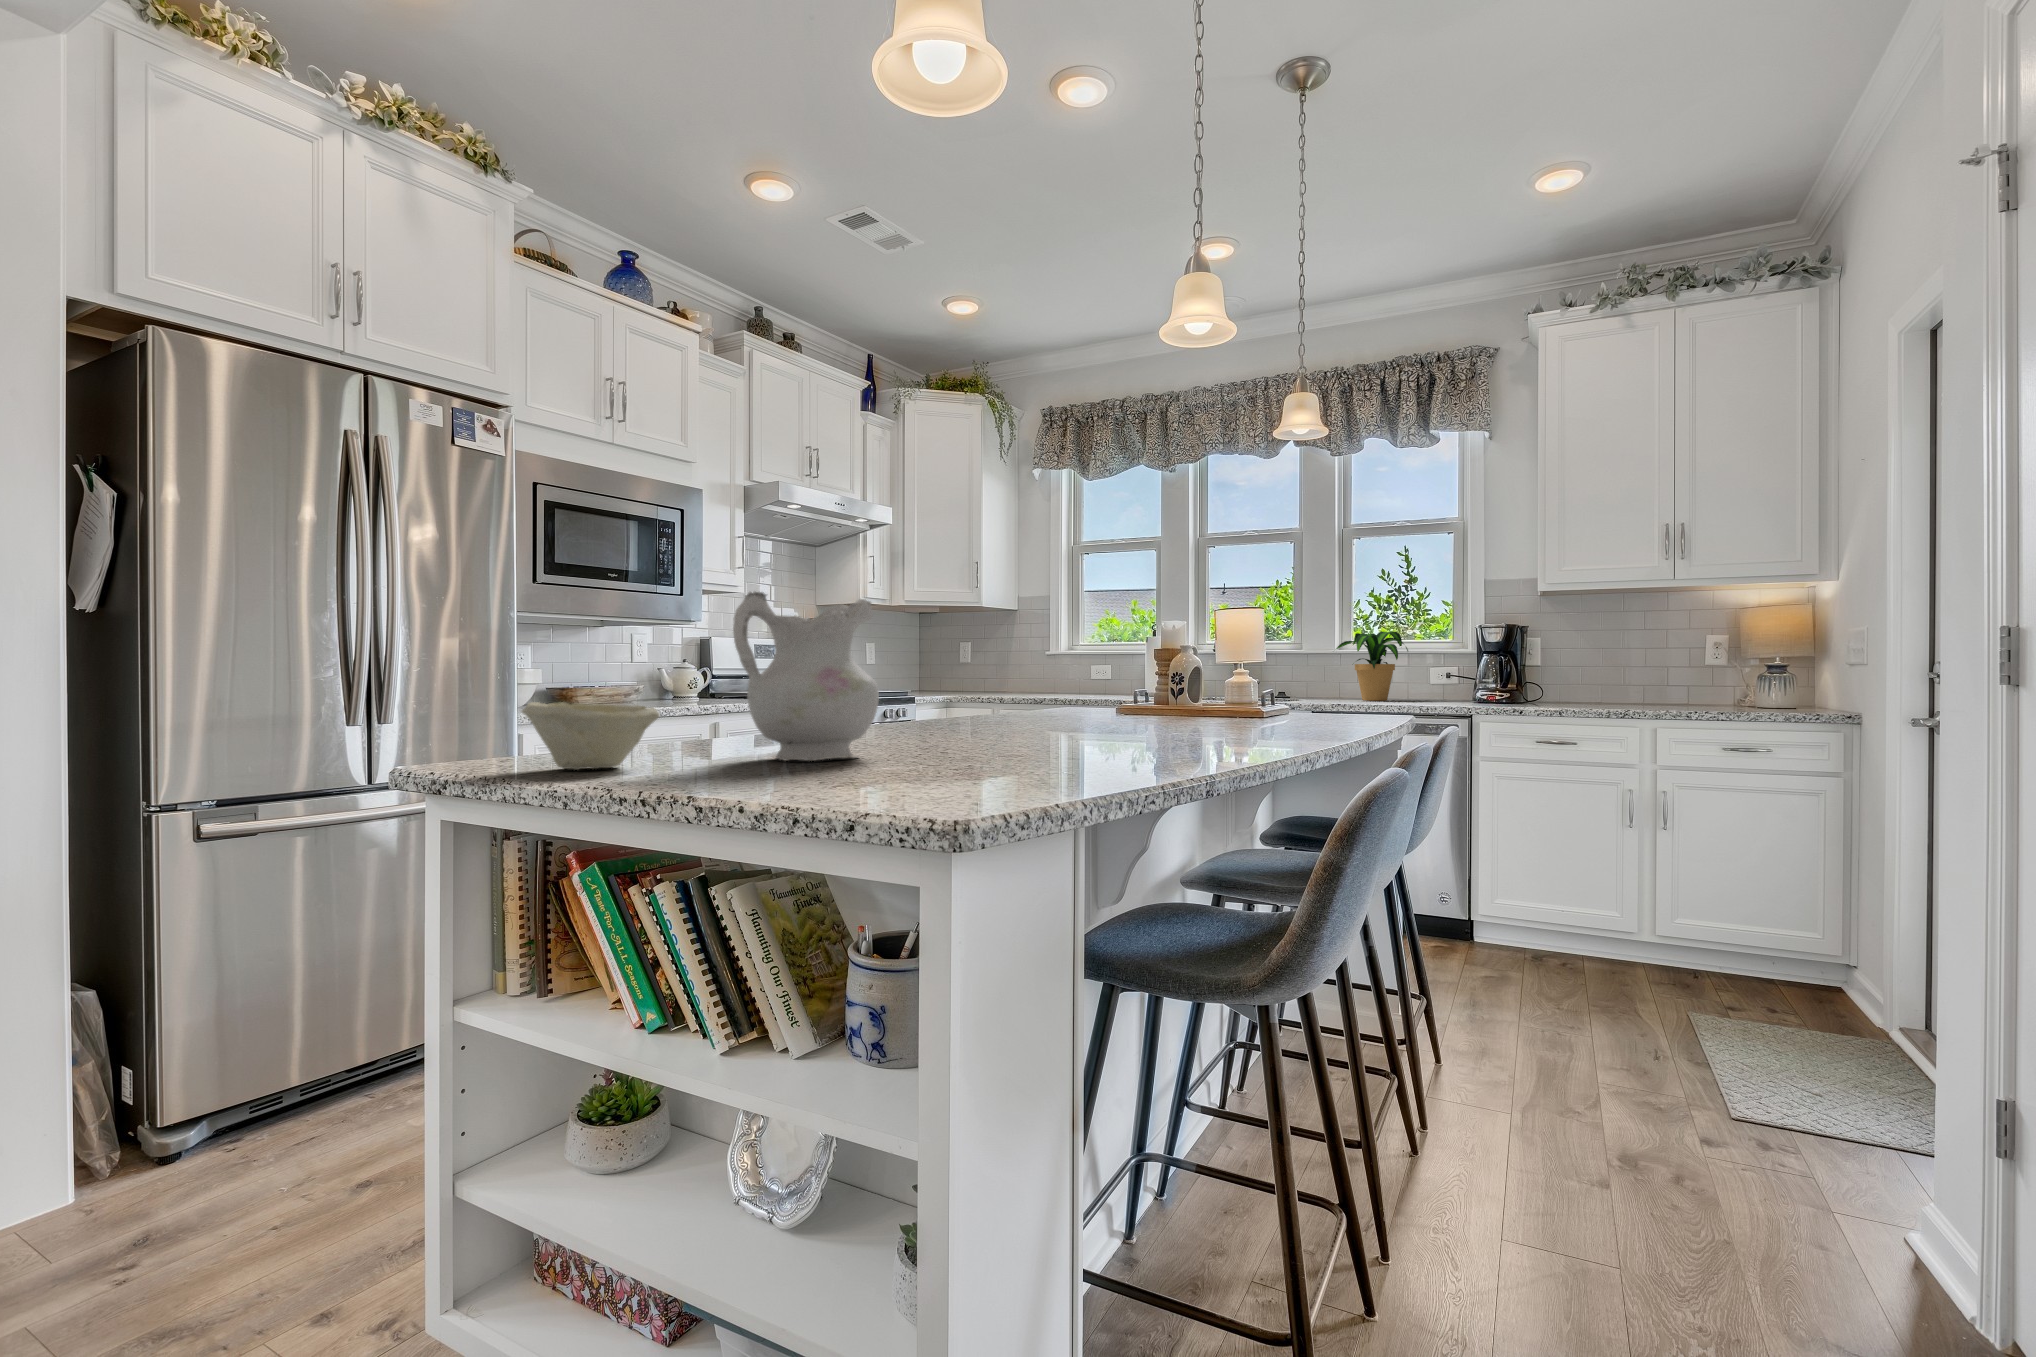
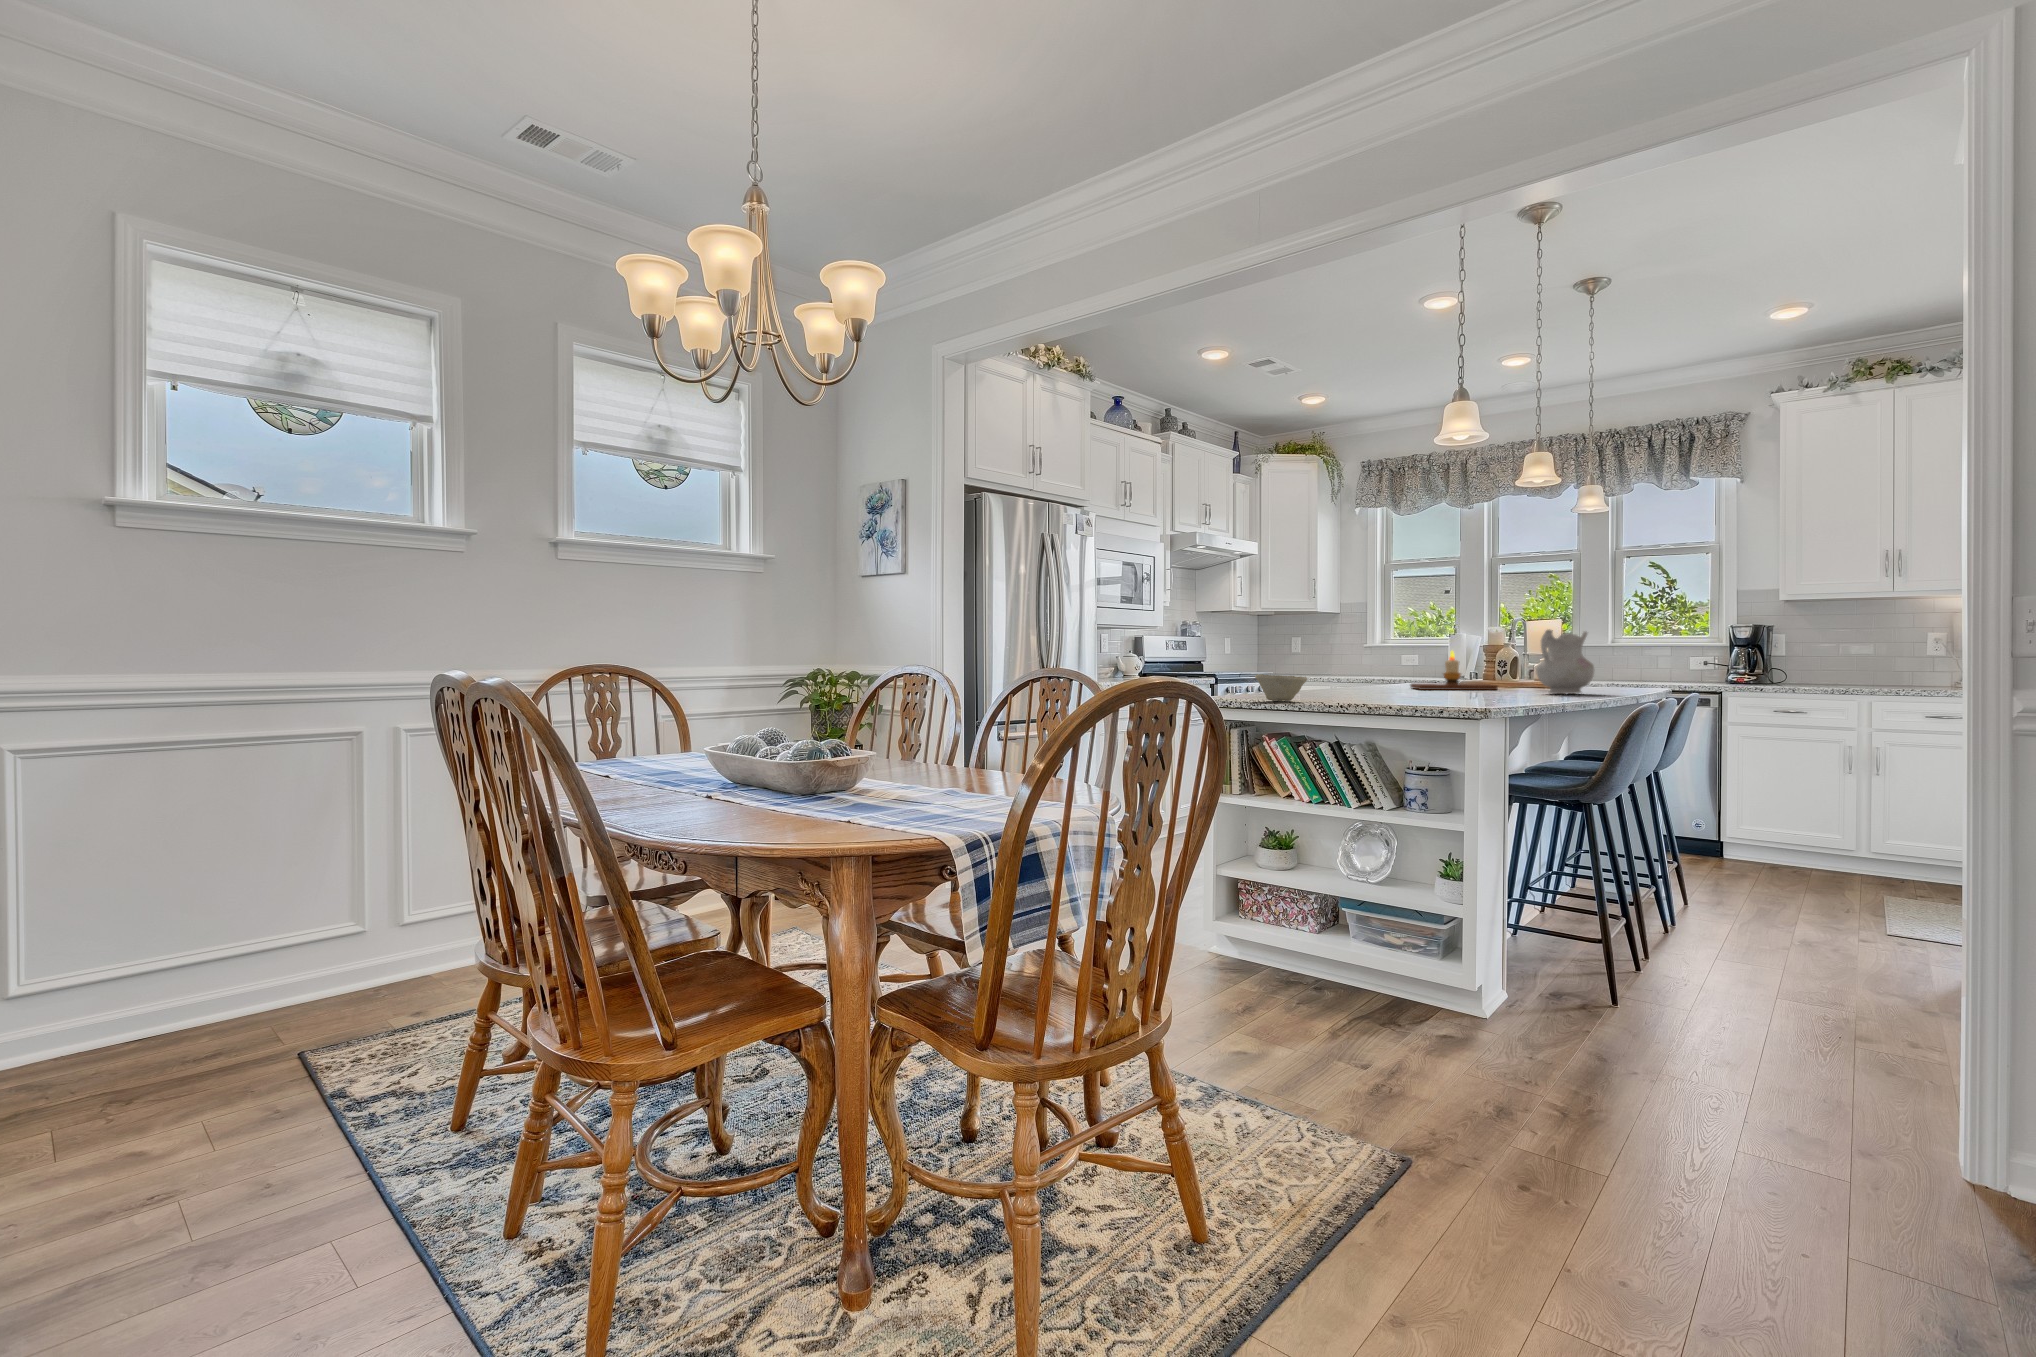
ceramic pitcher: present [733,592,879,761] -> present [1536,629,1594,694]
potted plant: present [1336,631,1408,701] -> none [1606,629,1671,682]
candle: none [1047,655,1166,720] -> present [1410,651,1498,690]

